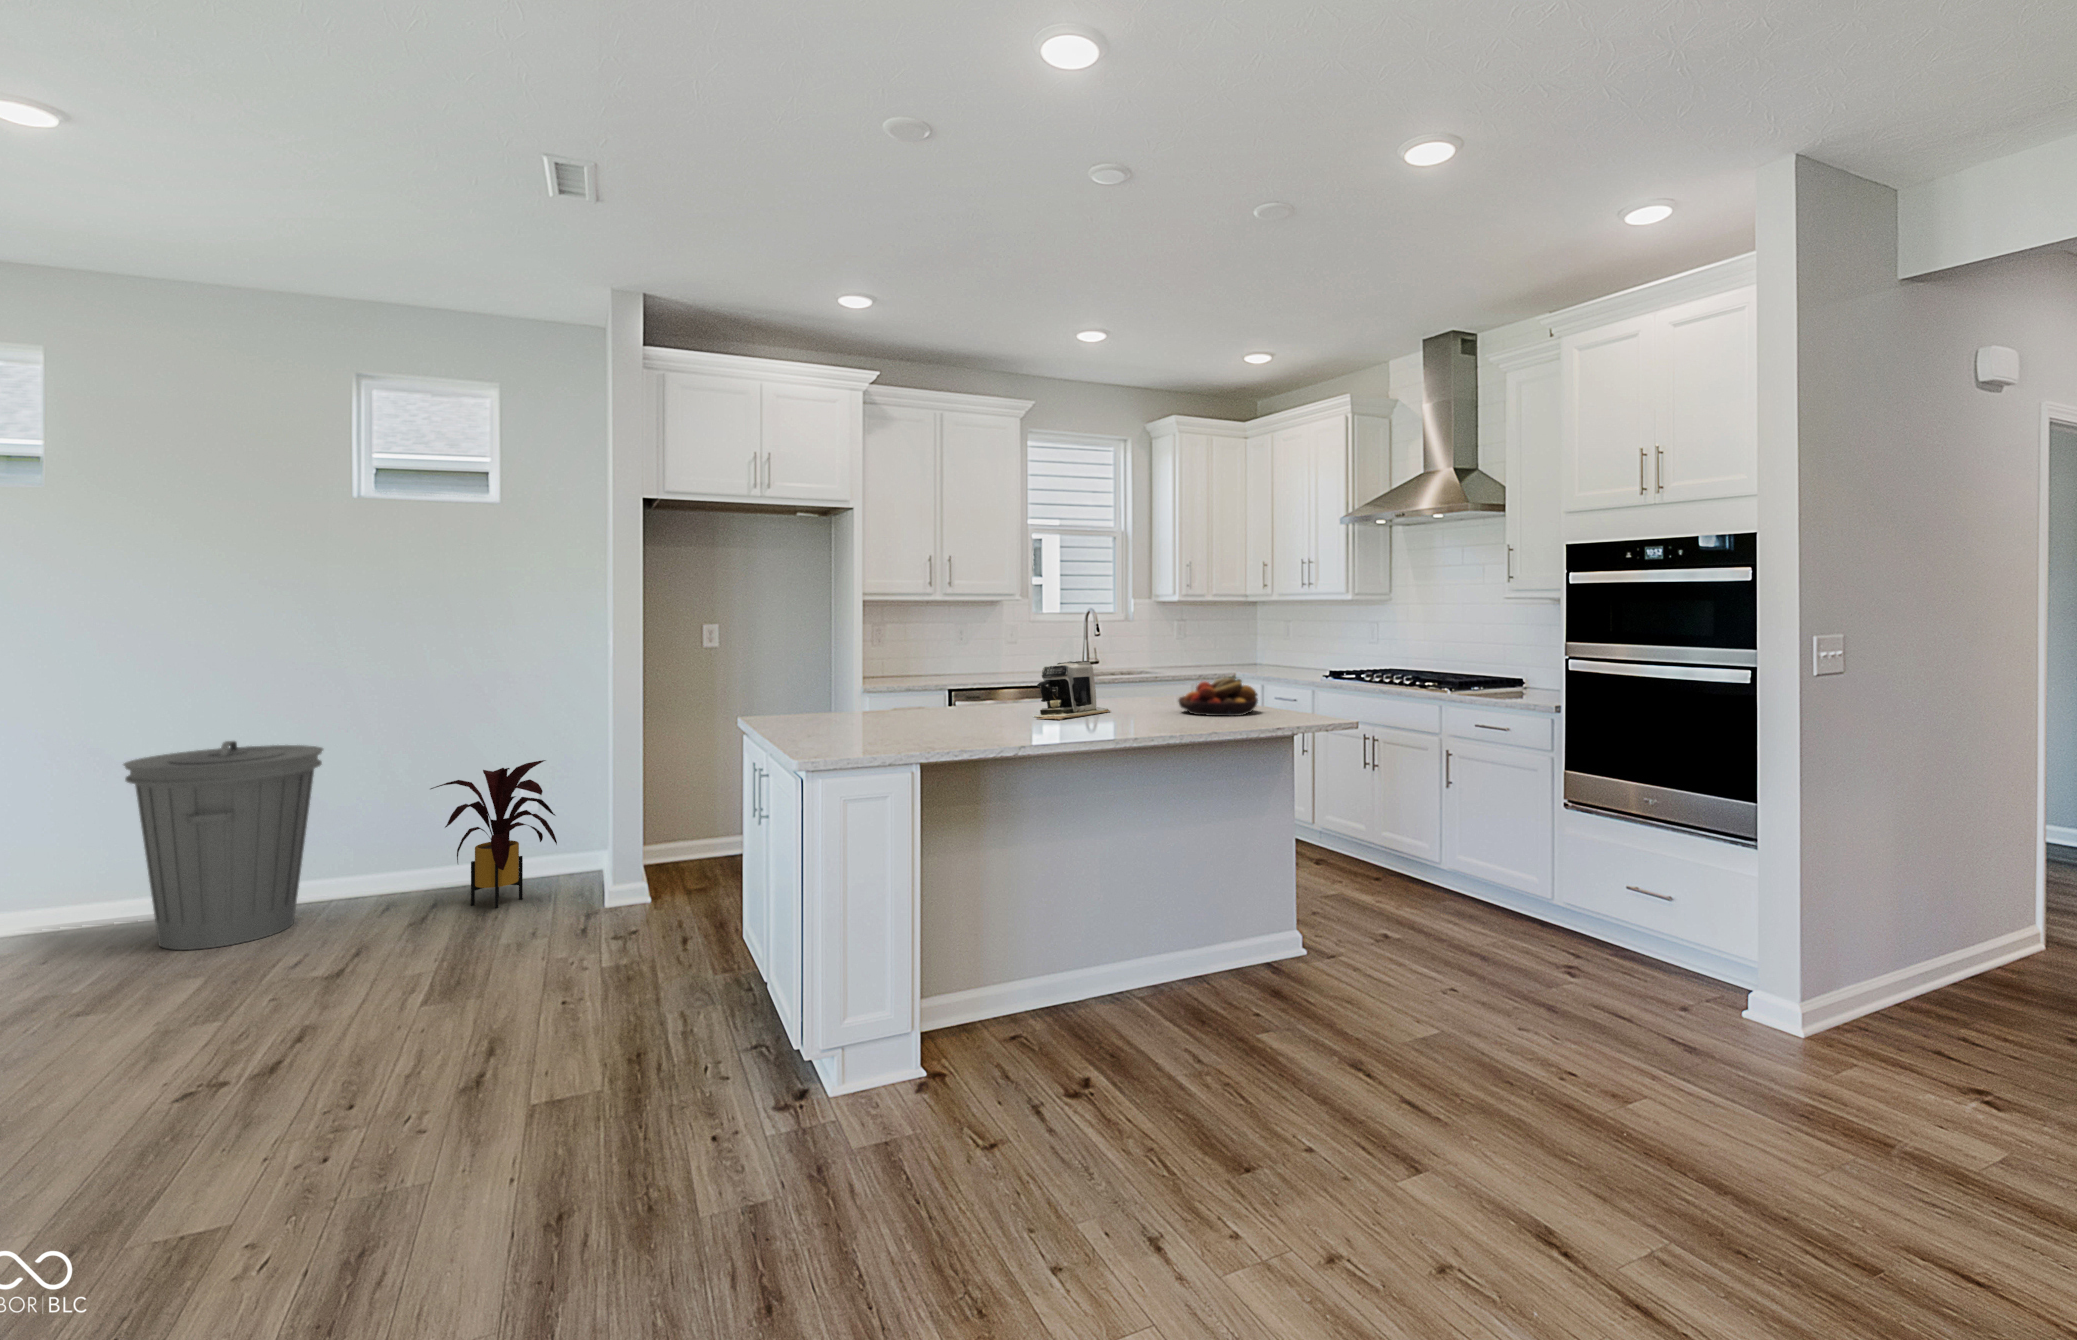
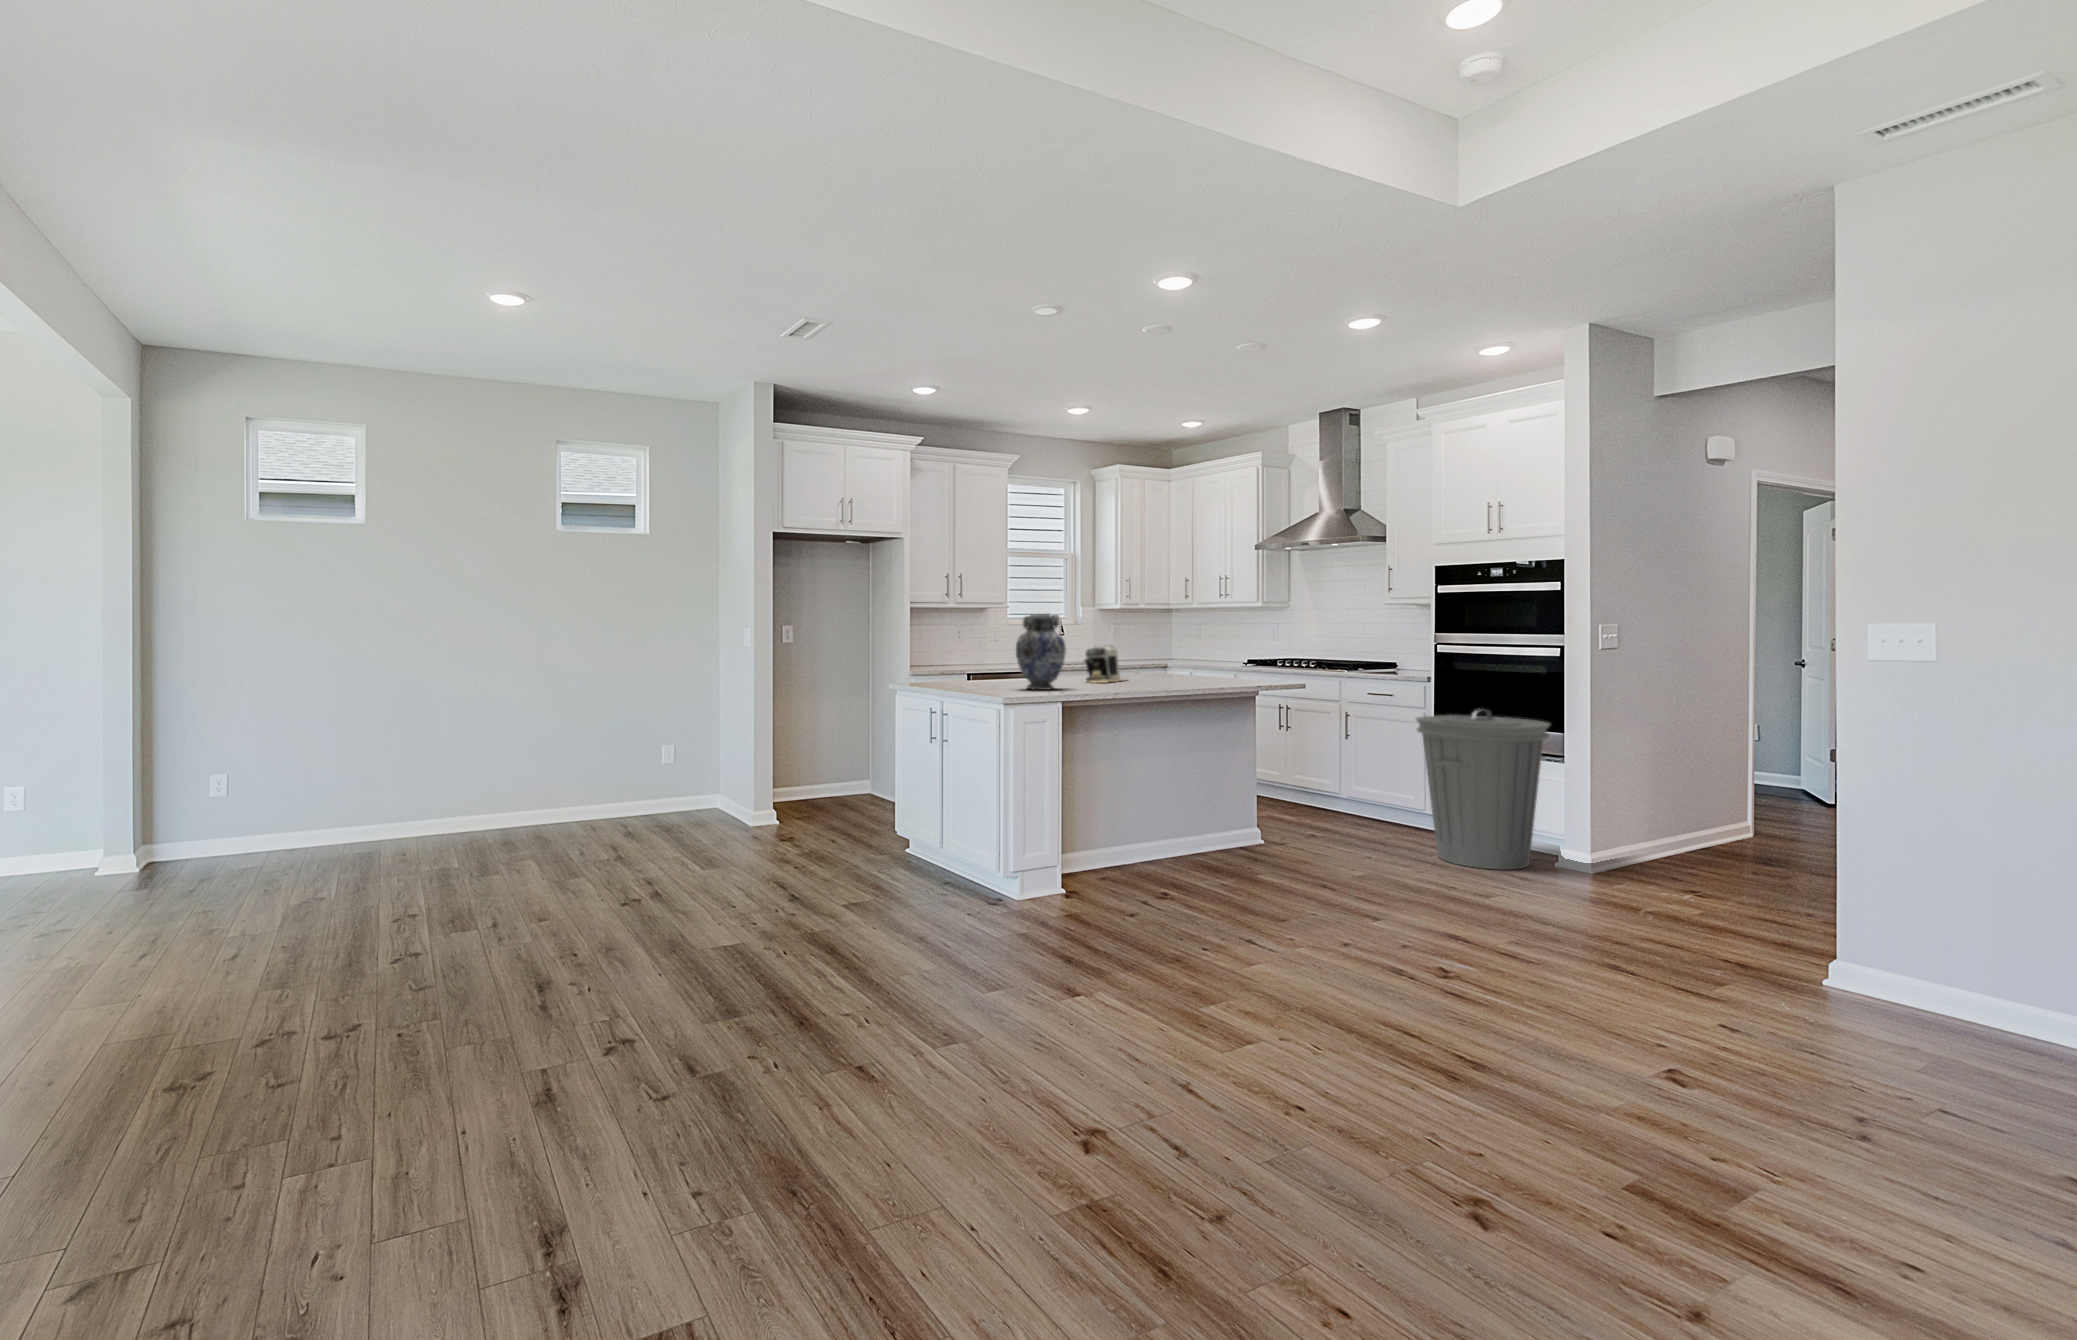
vase: none [881,620,959,740] -> present [1016,614,1066,690]
fruit bowl: present [1179,678,1258,716] -> none [1176,657,1232,681]
trash can: present [124,741,323,950] -> present [1416,709,1550,870]
house plant: present [431,760,557,908] -> none [616,724,708,828]

